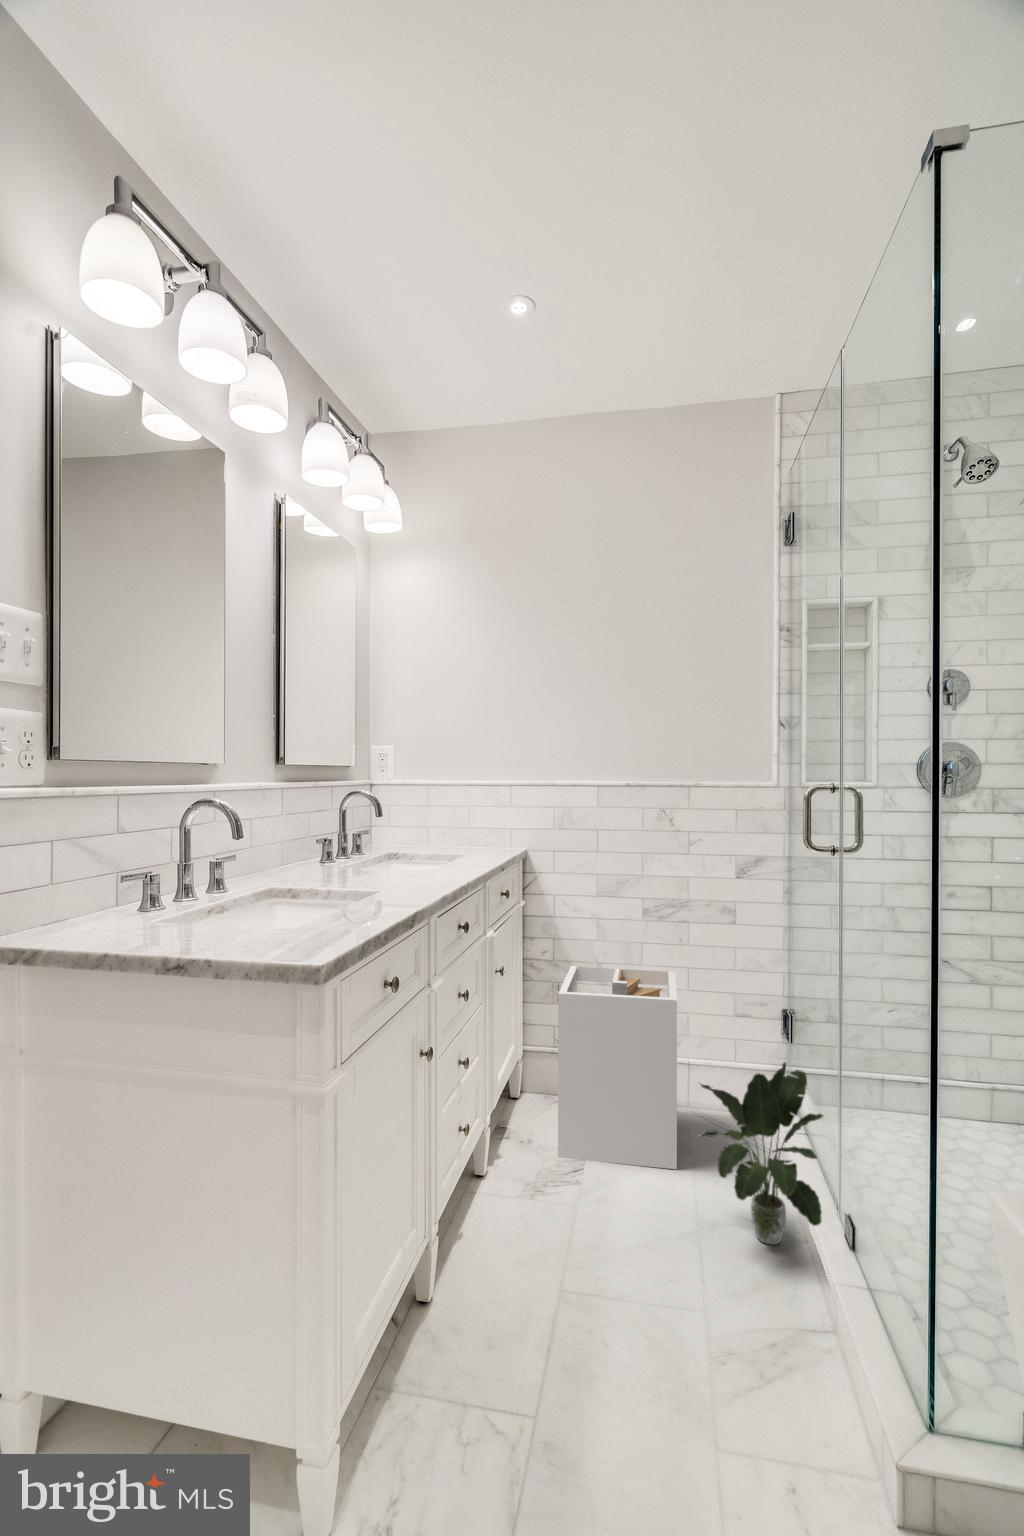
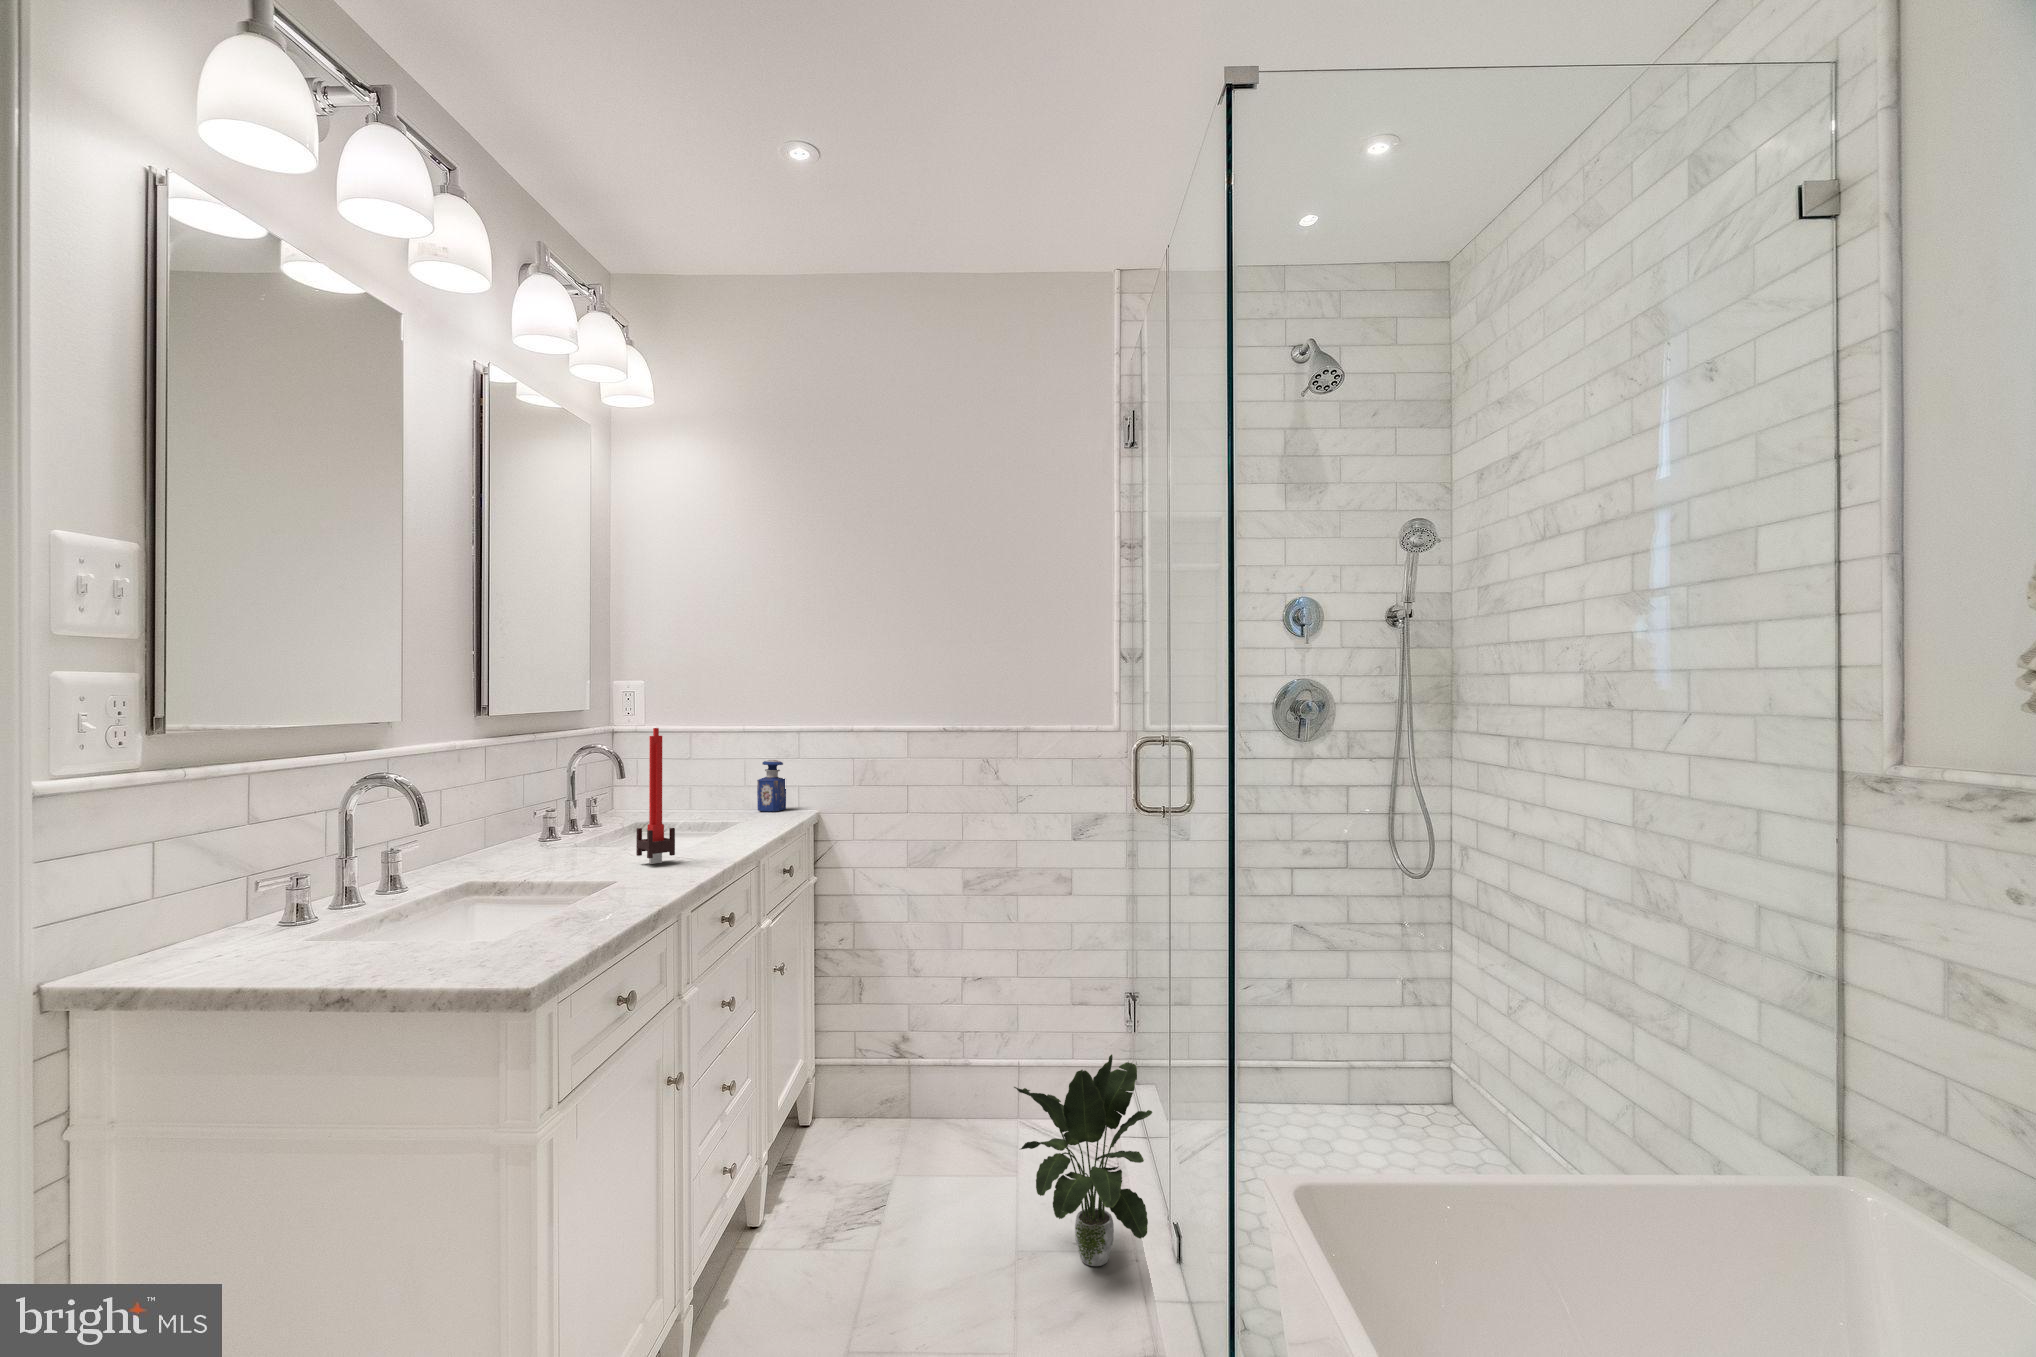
candle: none [393,772,422,880] -> present [636,728,675,864]
perfume bottle: none [478,807,501,848] -> present [757,760,786,811]
laundry hamper: present [558,966,677,1169] -> none [854,955,999,1193]

